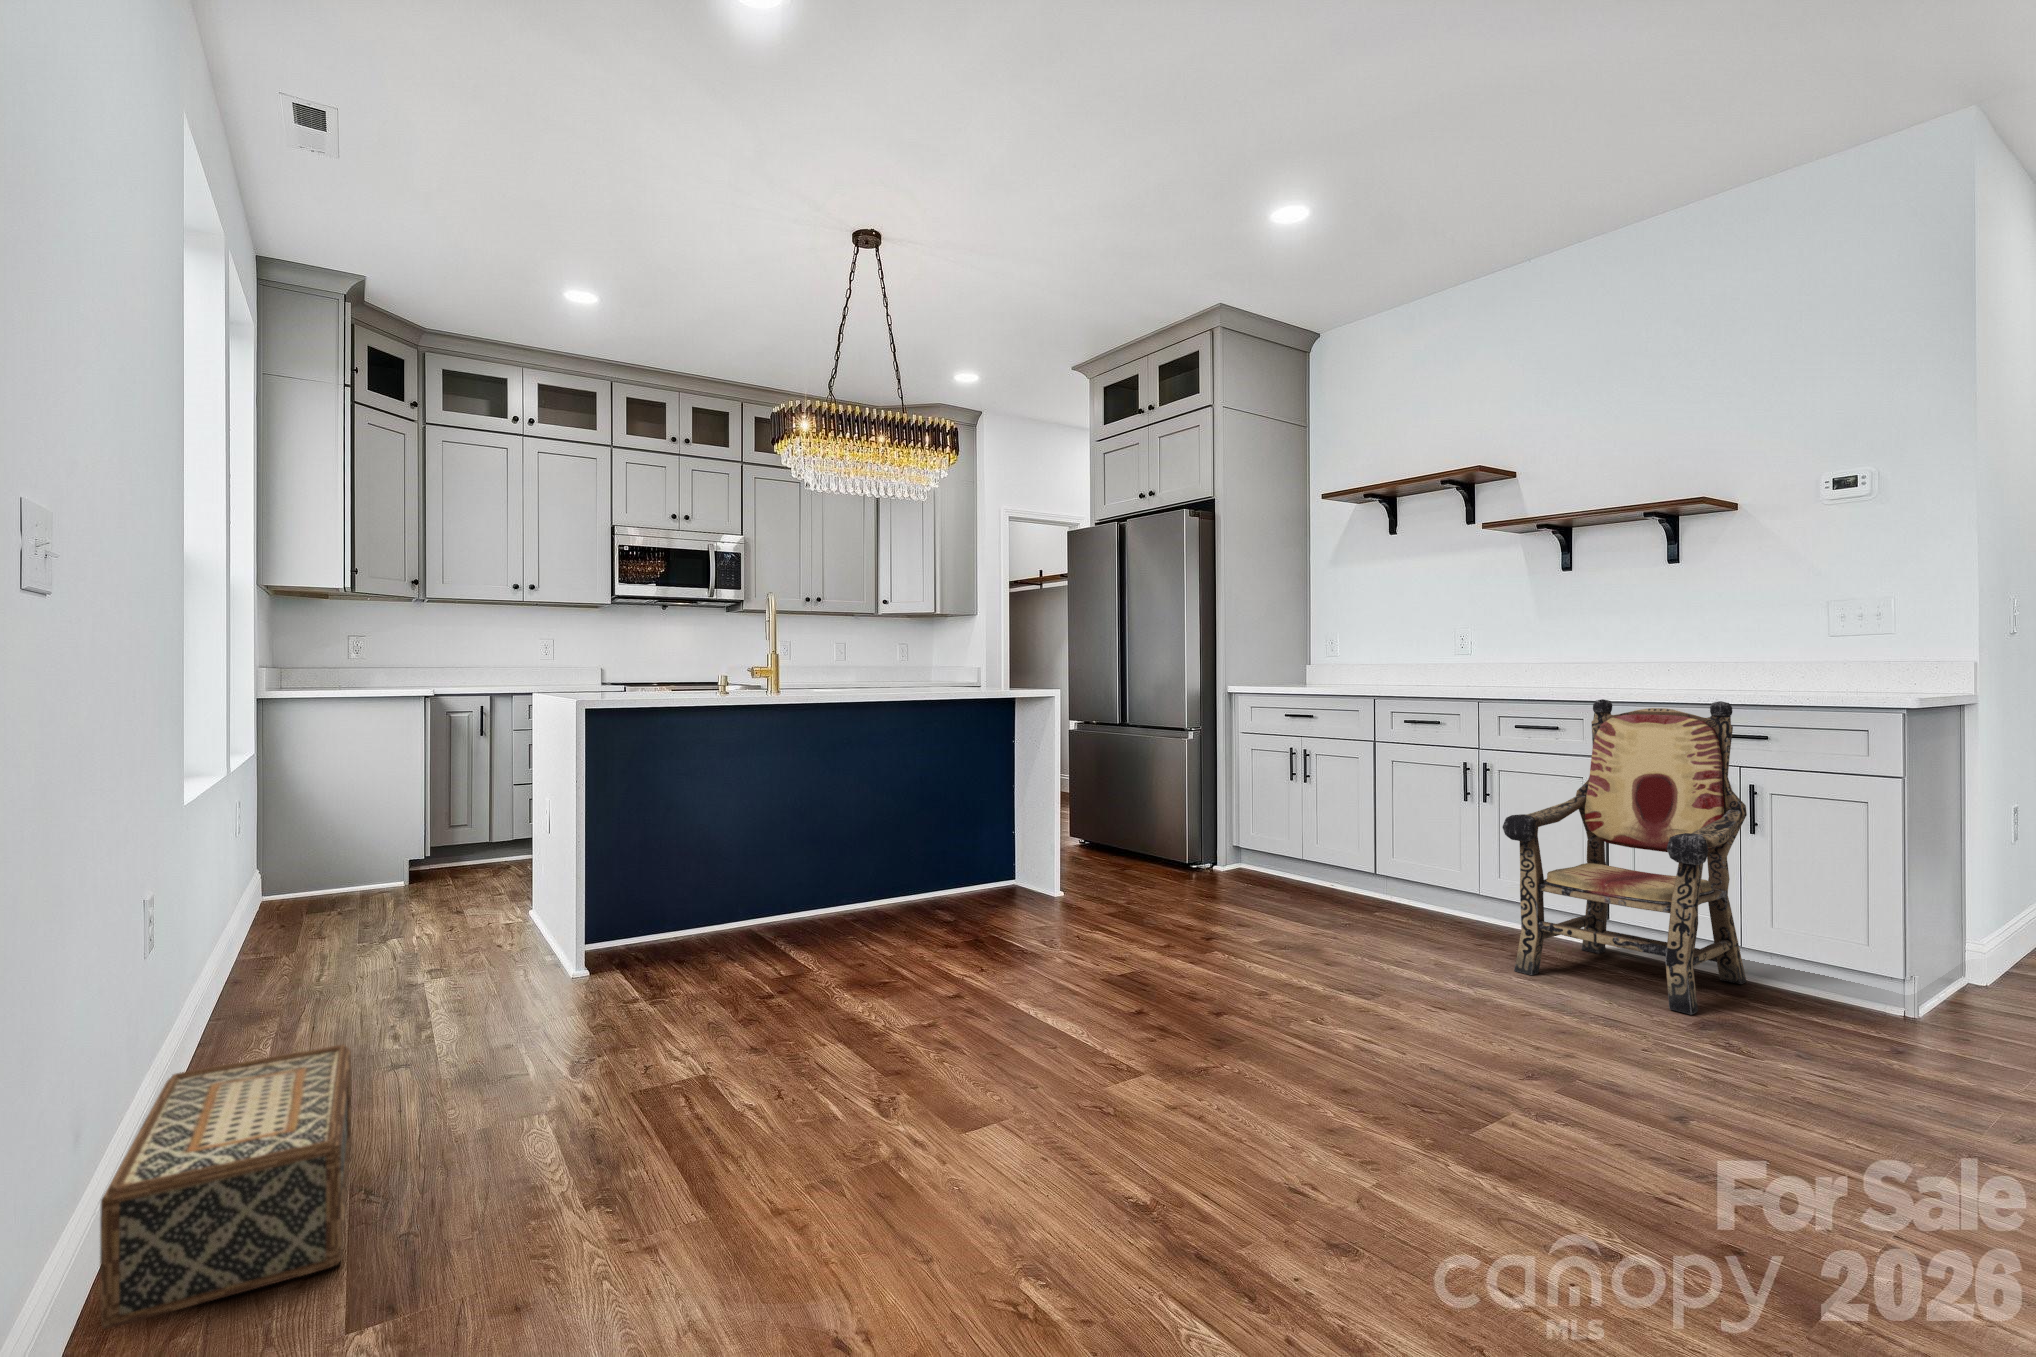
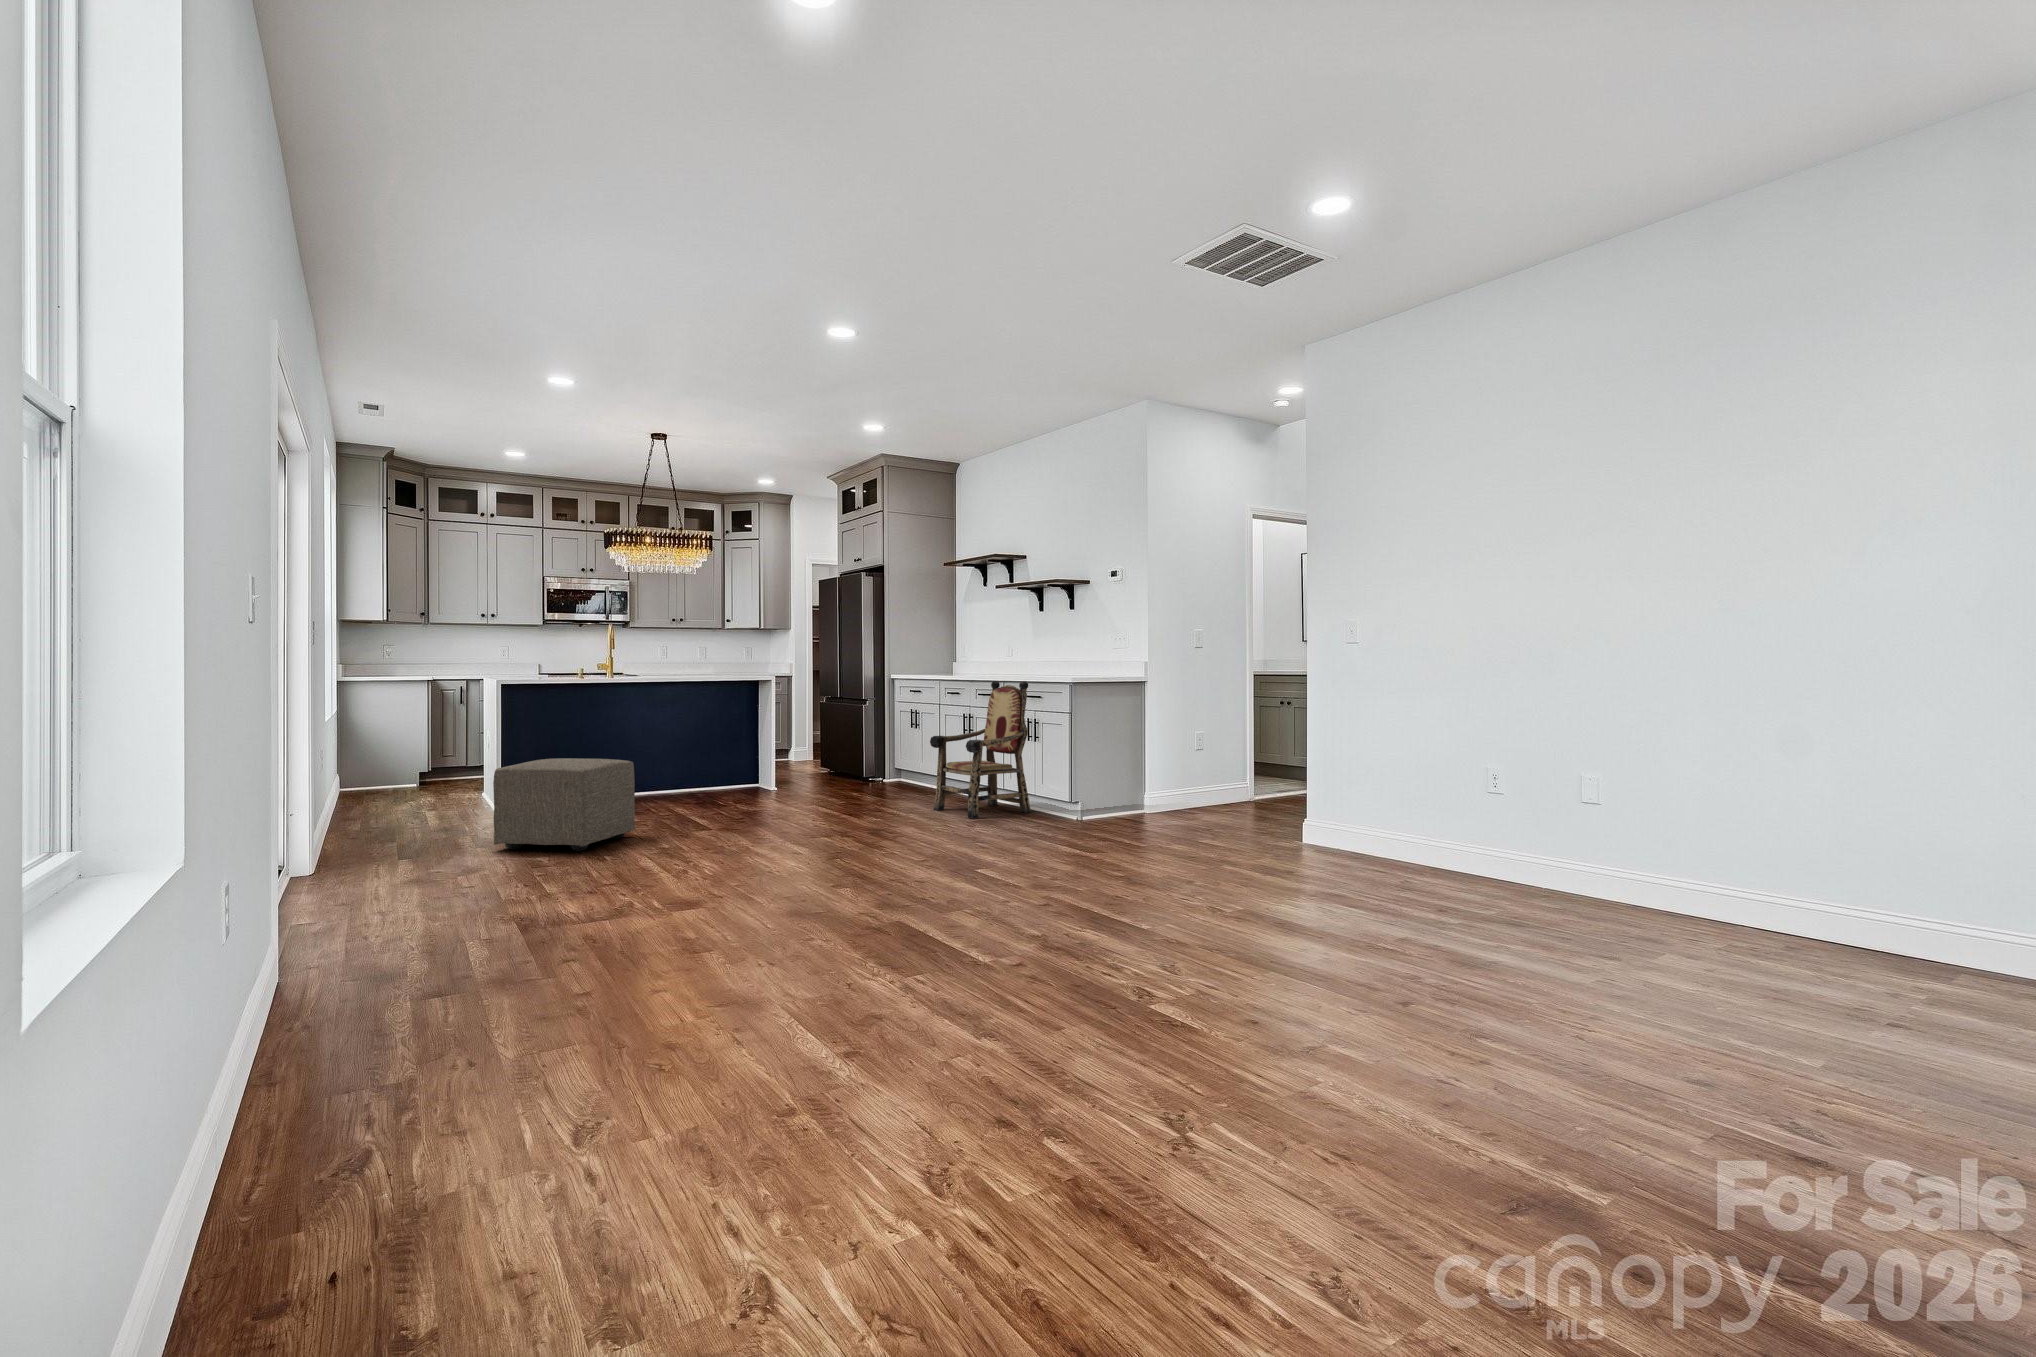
ottoman: none [669,921,1021,1266] -> present [493,758,635,851]
woven basket: present [100,1044,351,1329] -> none [328,802,395,856]

